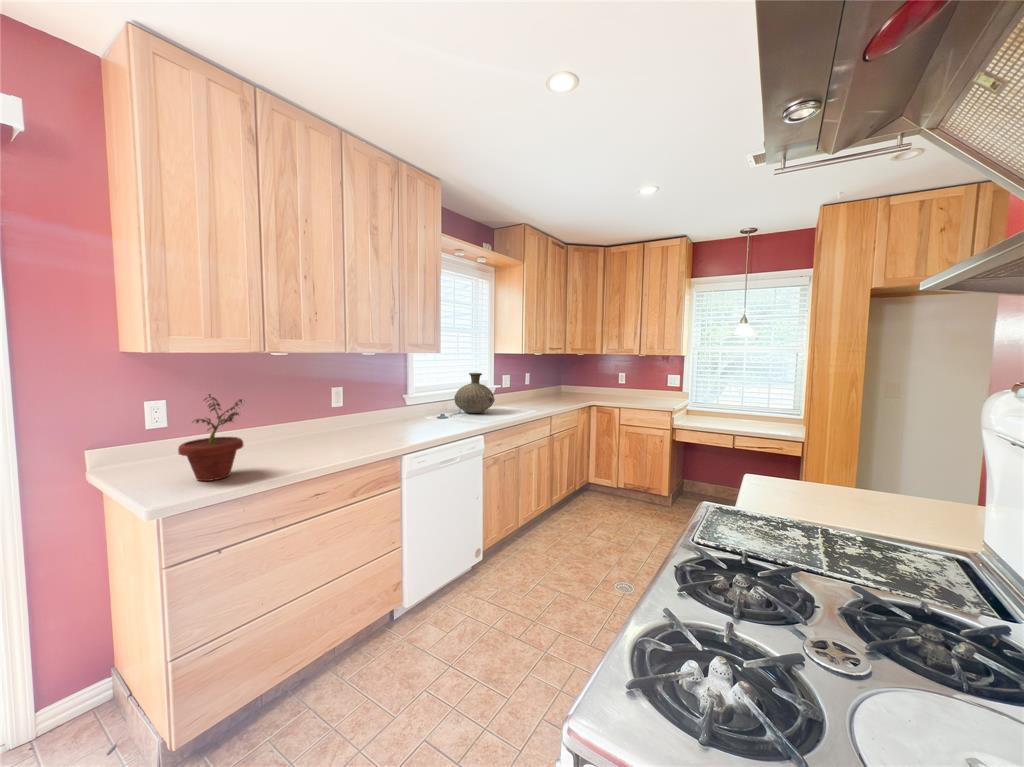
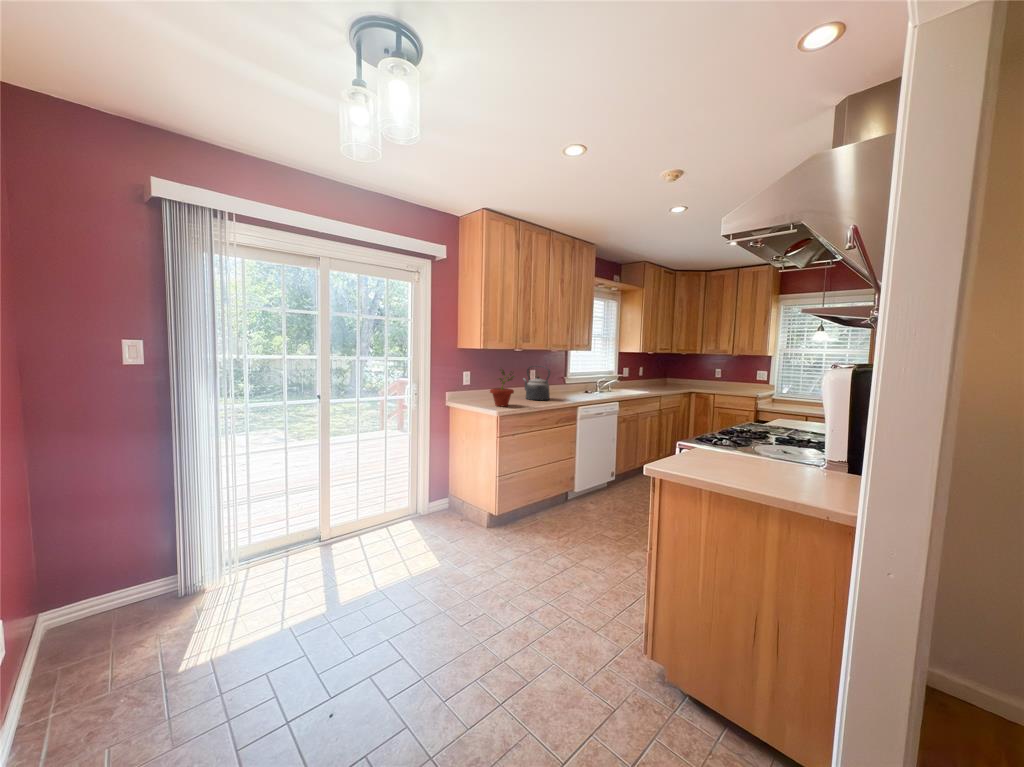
vase: present [454,373,495,413] -> none [593,365,622,391]
kettle: none [307,383,356,448] -> present [523,366,550,400]

